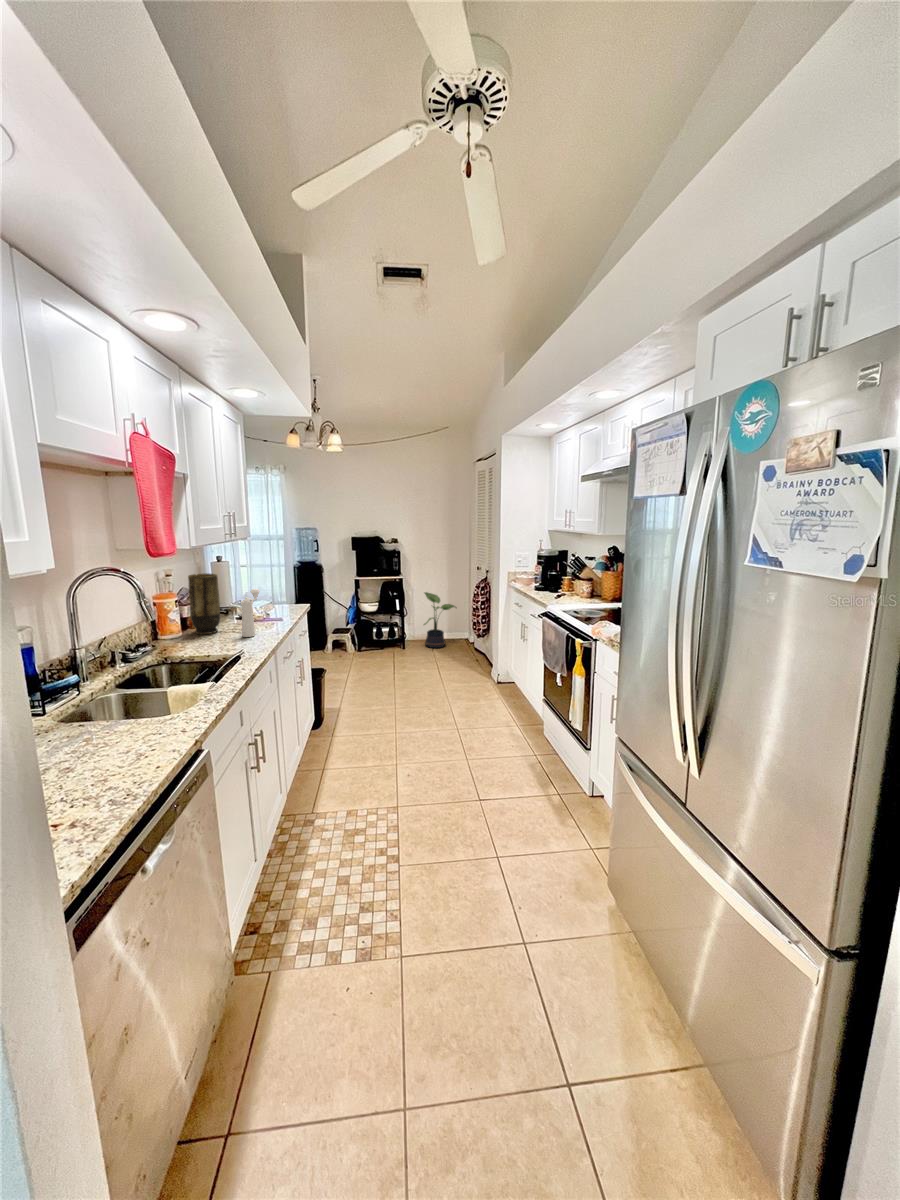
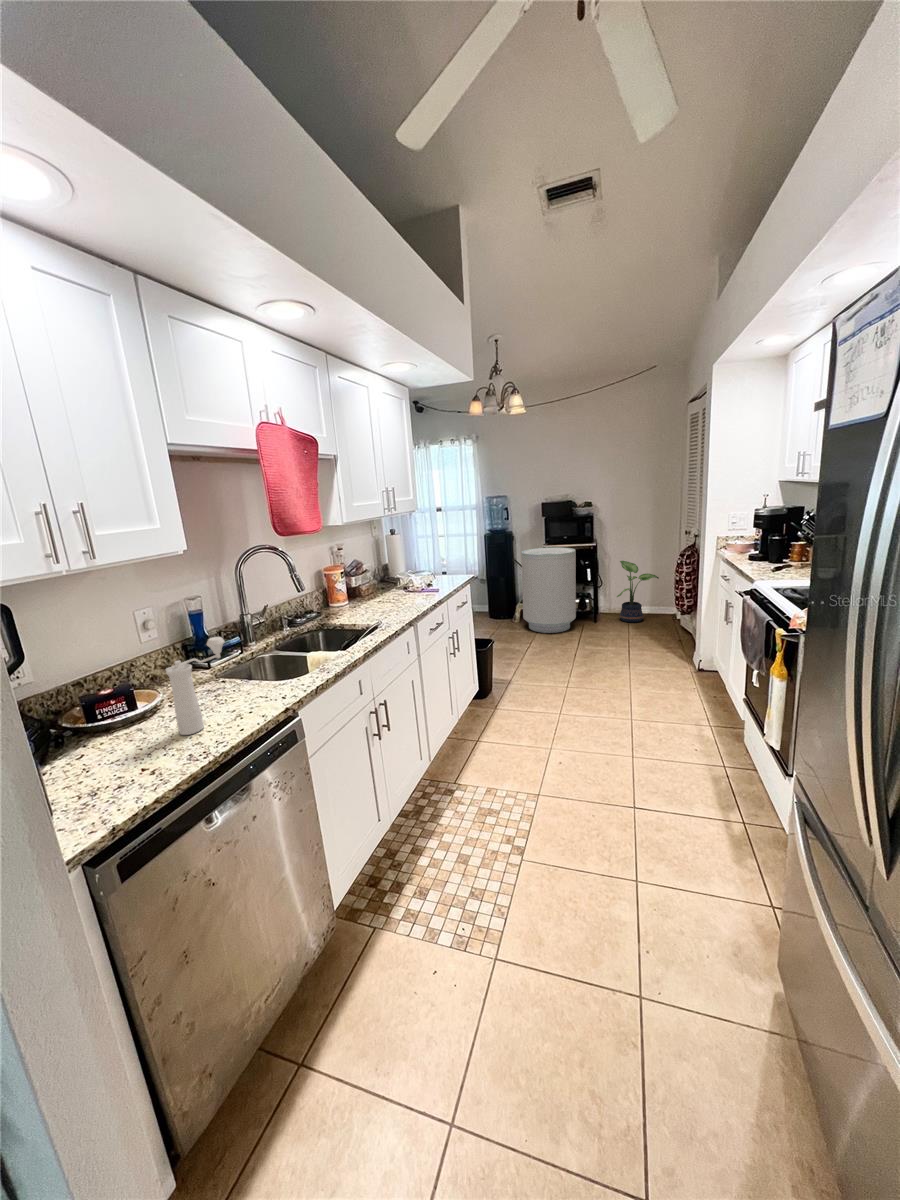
vase: present [188,573,220,634] -> none [351,548,379,603]
trash can: none [336,579,388,662] -> present [521,547,576,633]
pepper mill: present [240,589,260,637] -> present [166,637,224,735]

